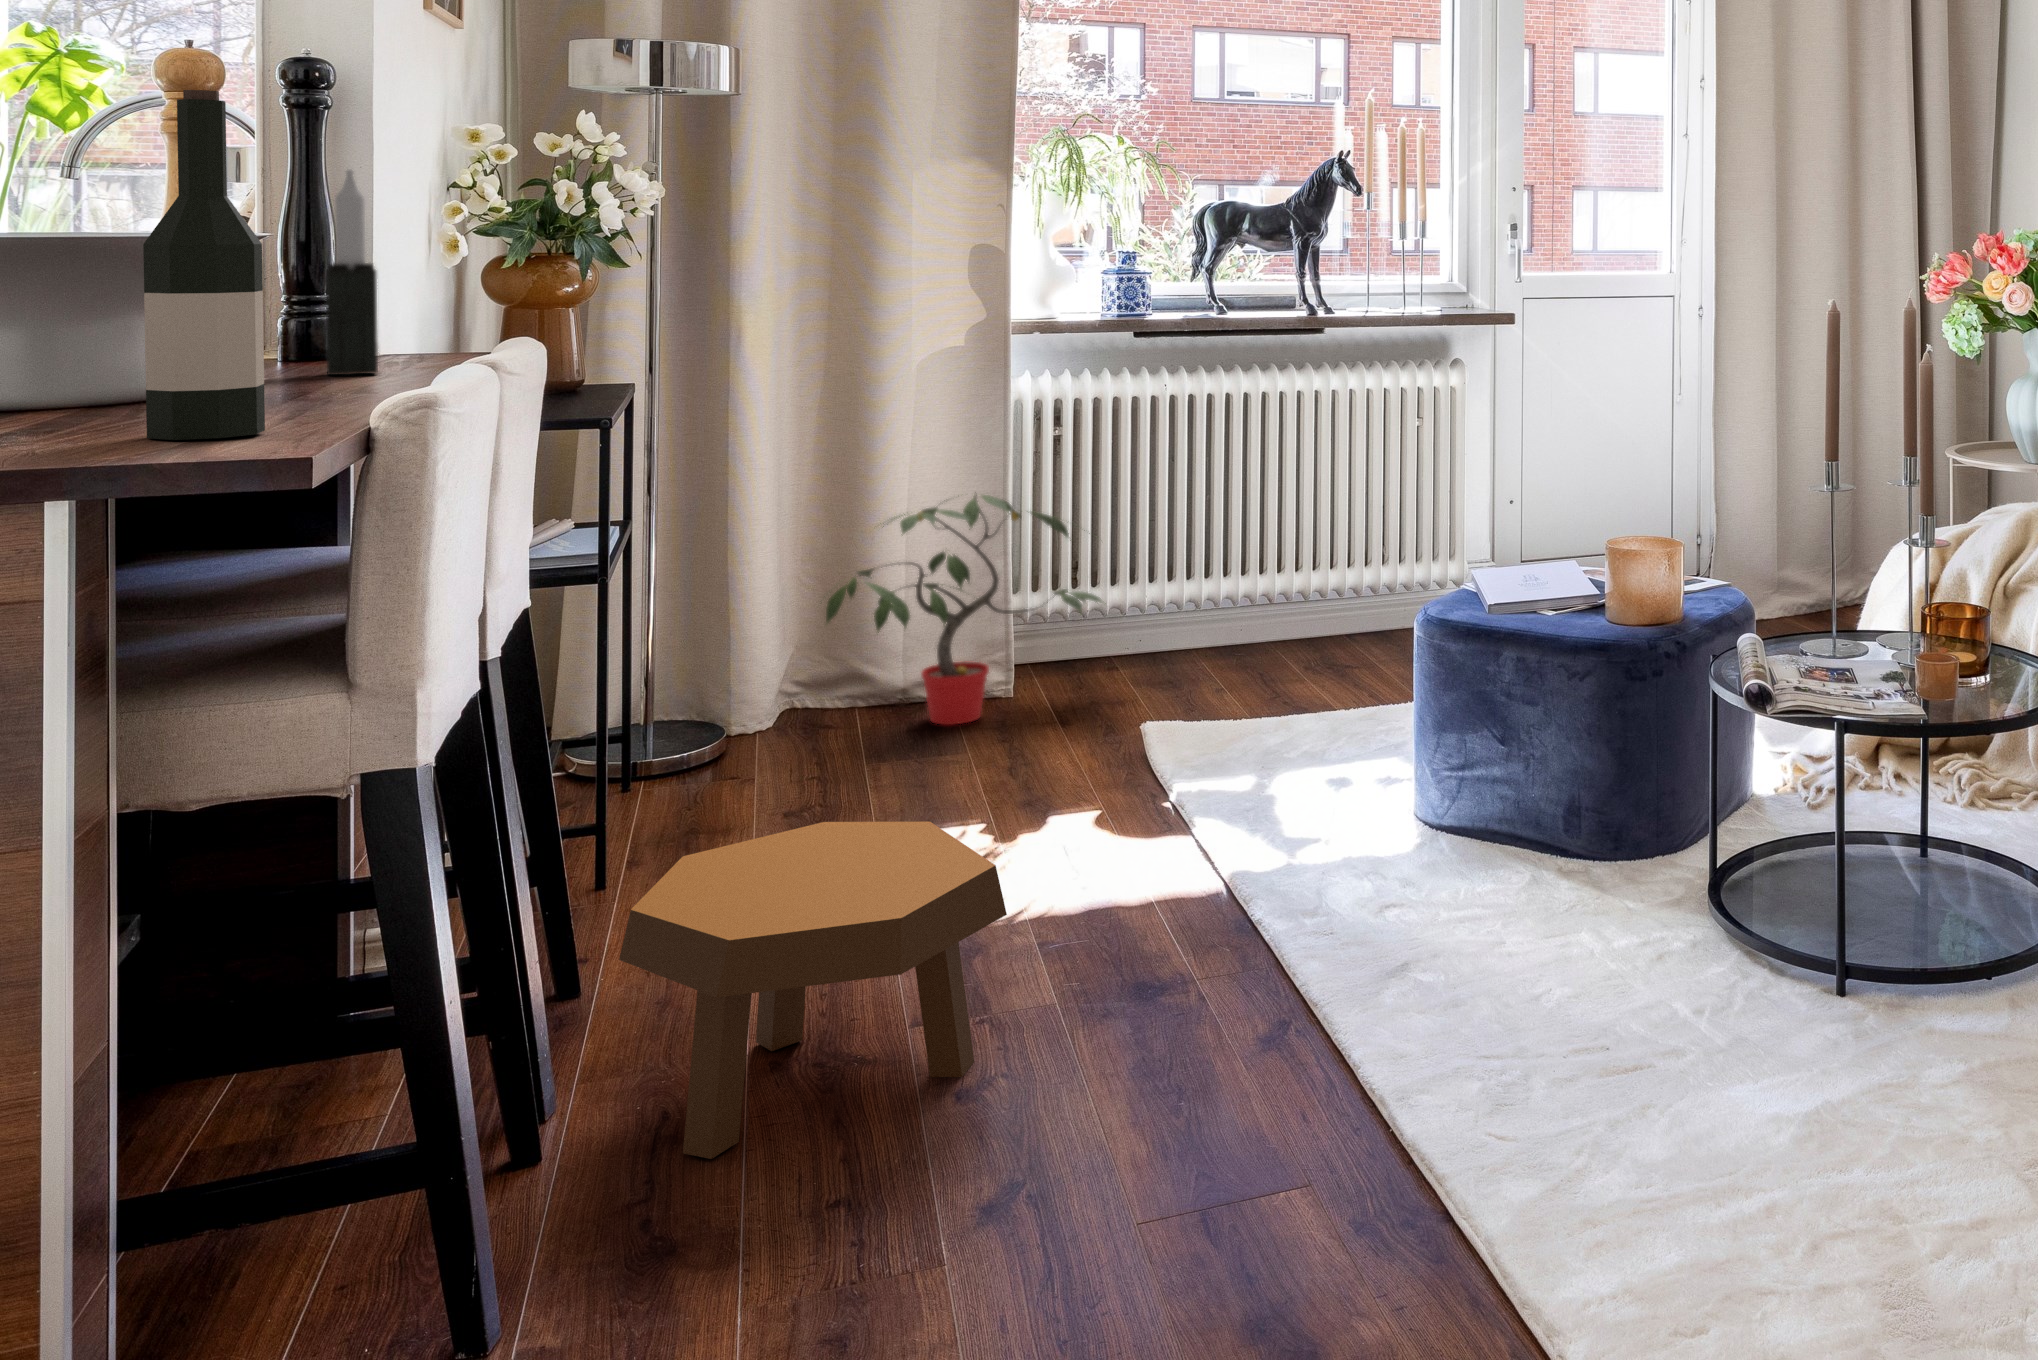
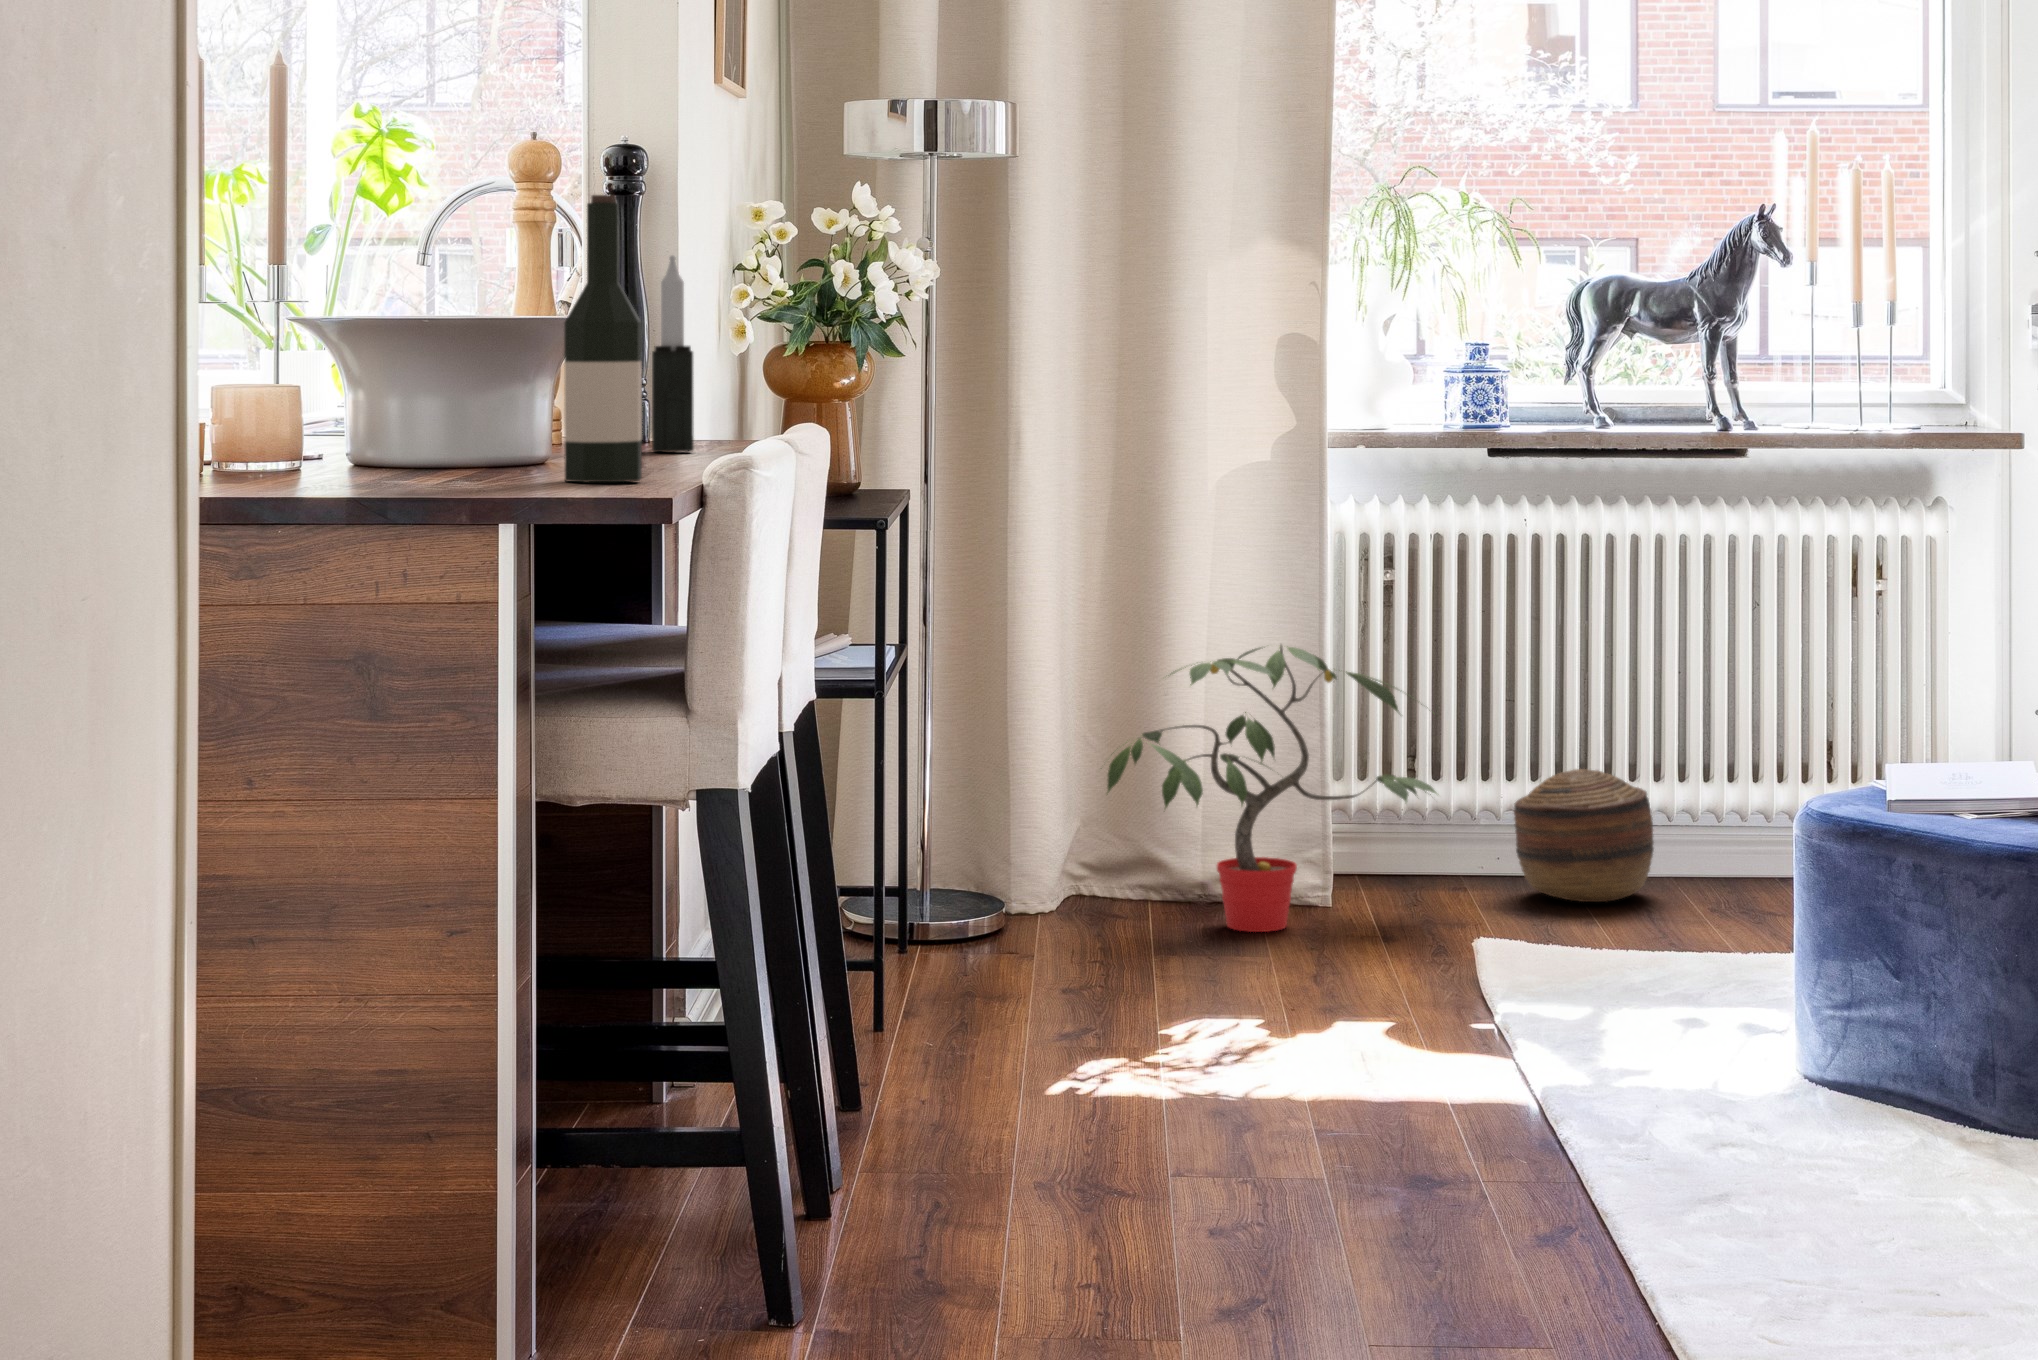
basket: none [1158,571,1263,671] -> present [1514,769,1654,902]
footstool: present [619,821,1007,1159] -> none [895,950,1265,1243]

